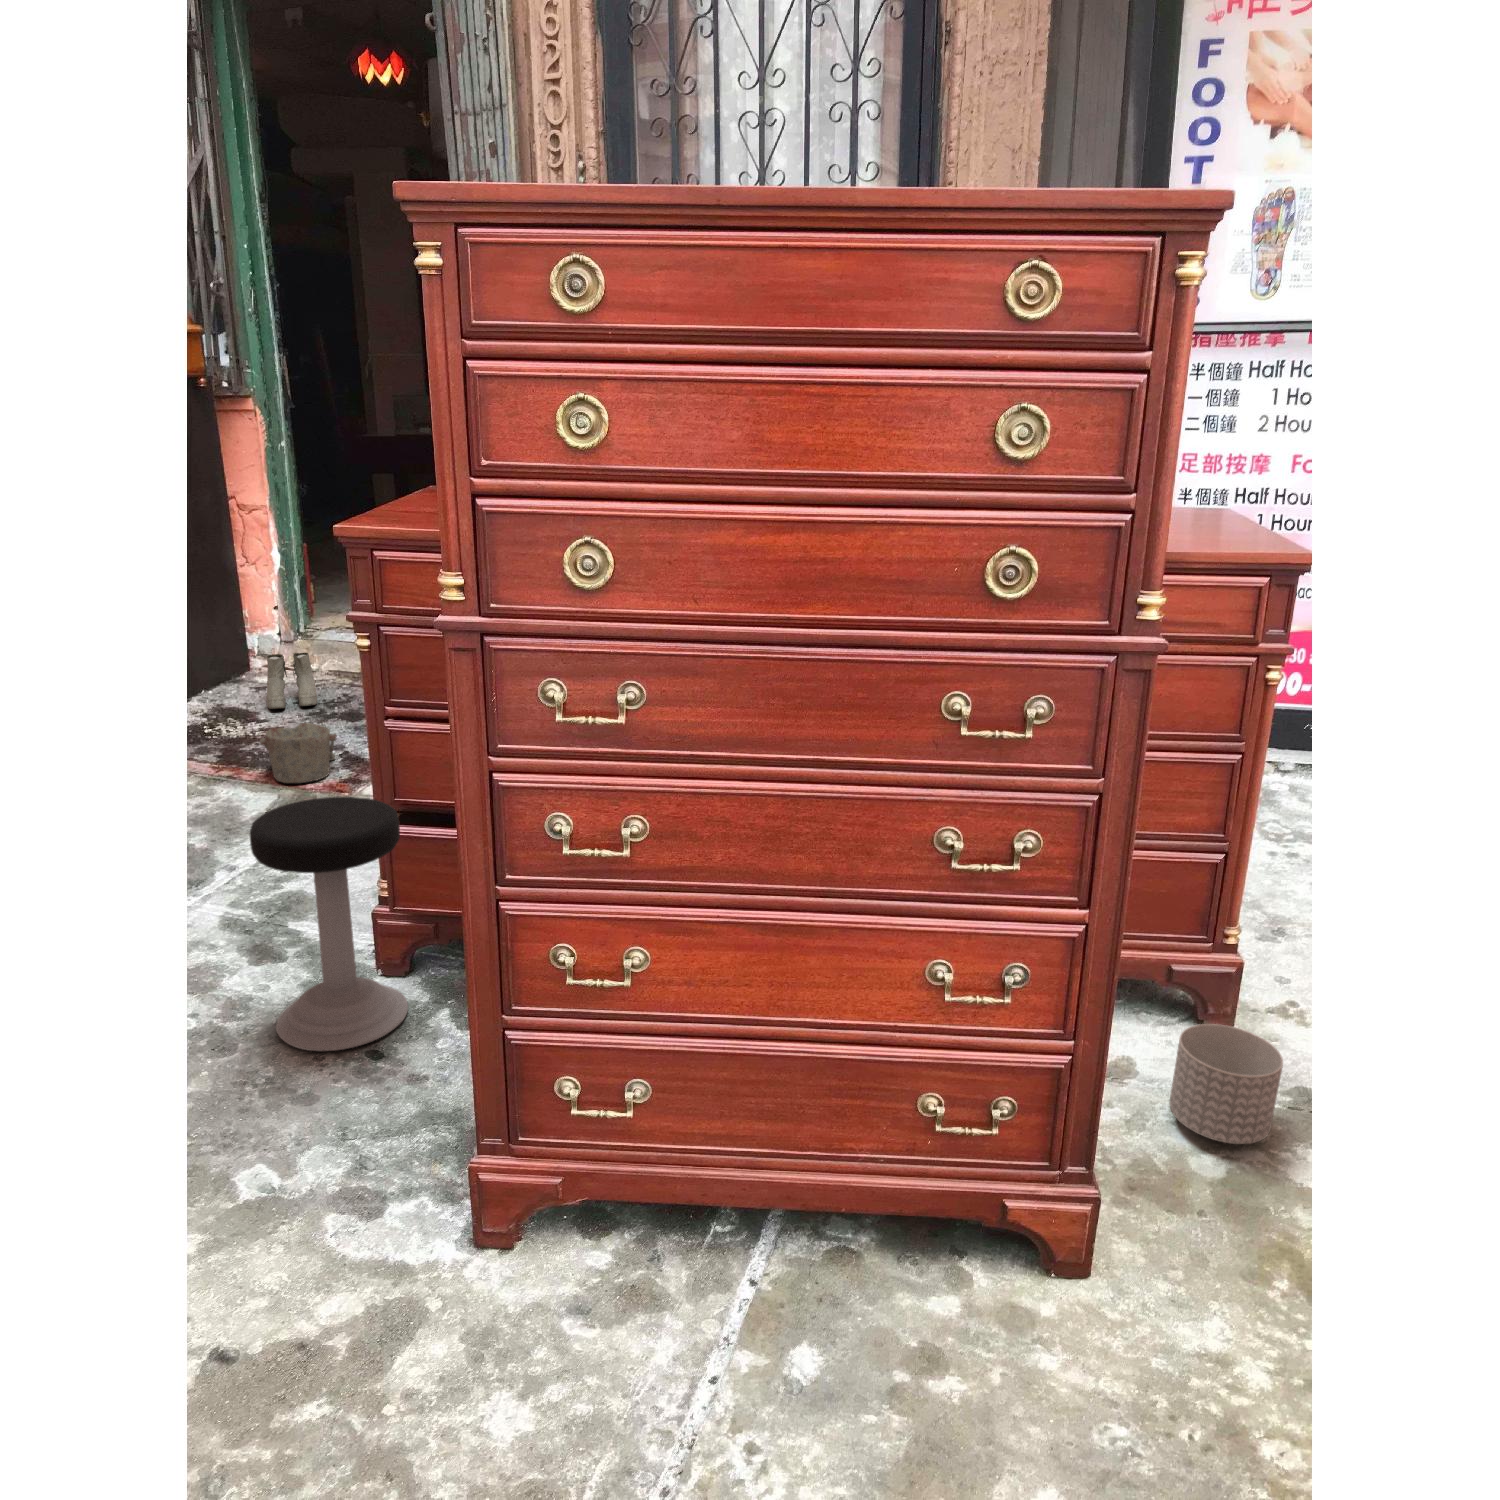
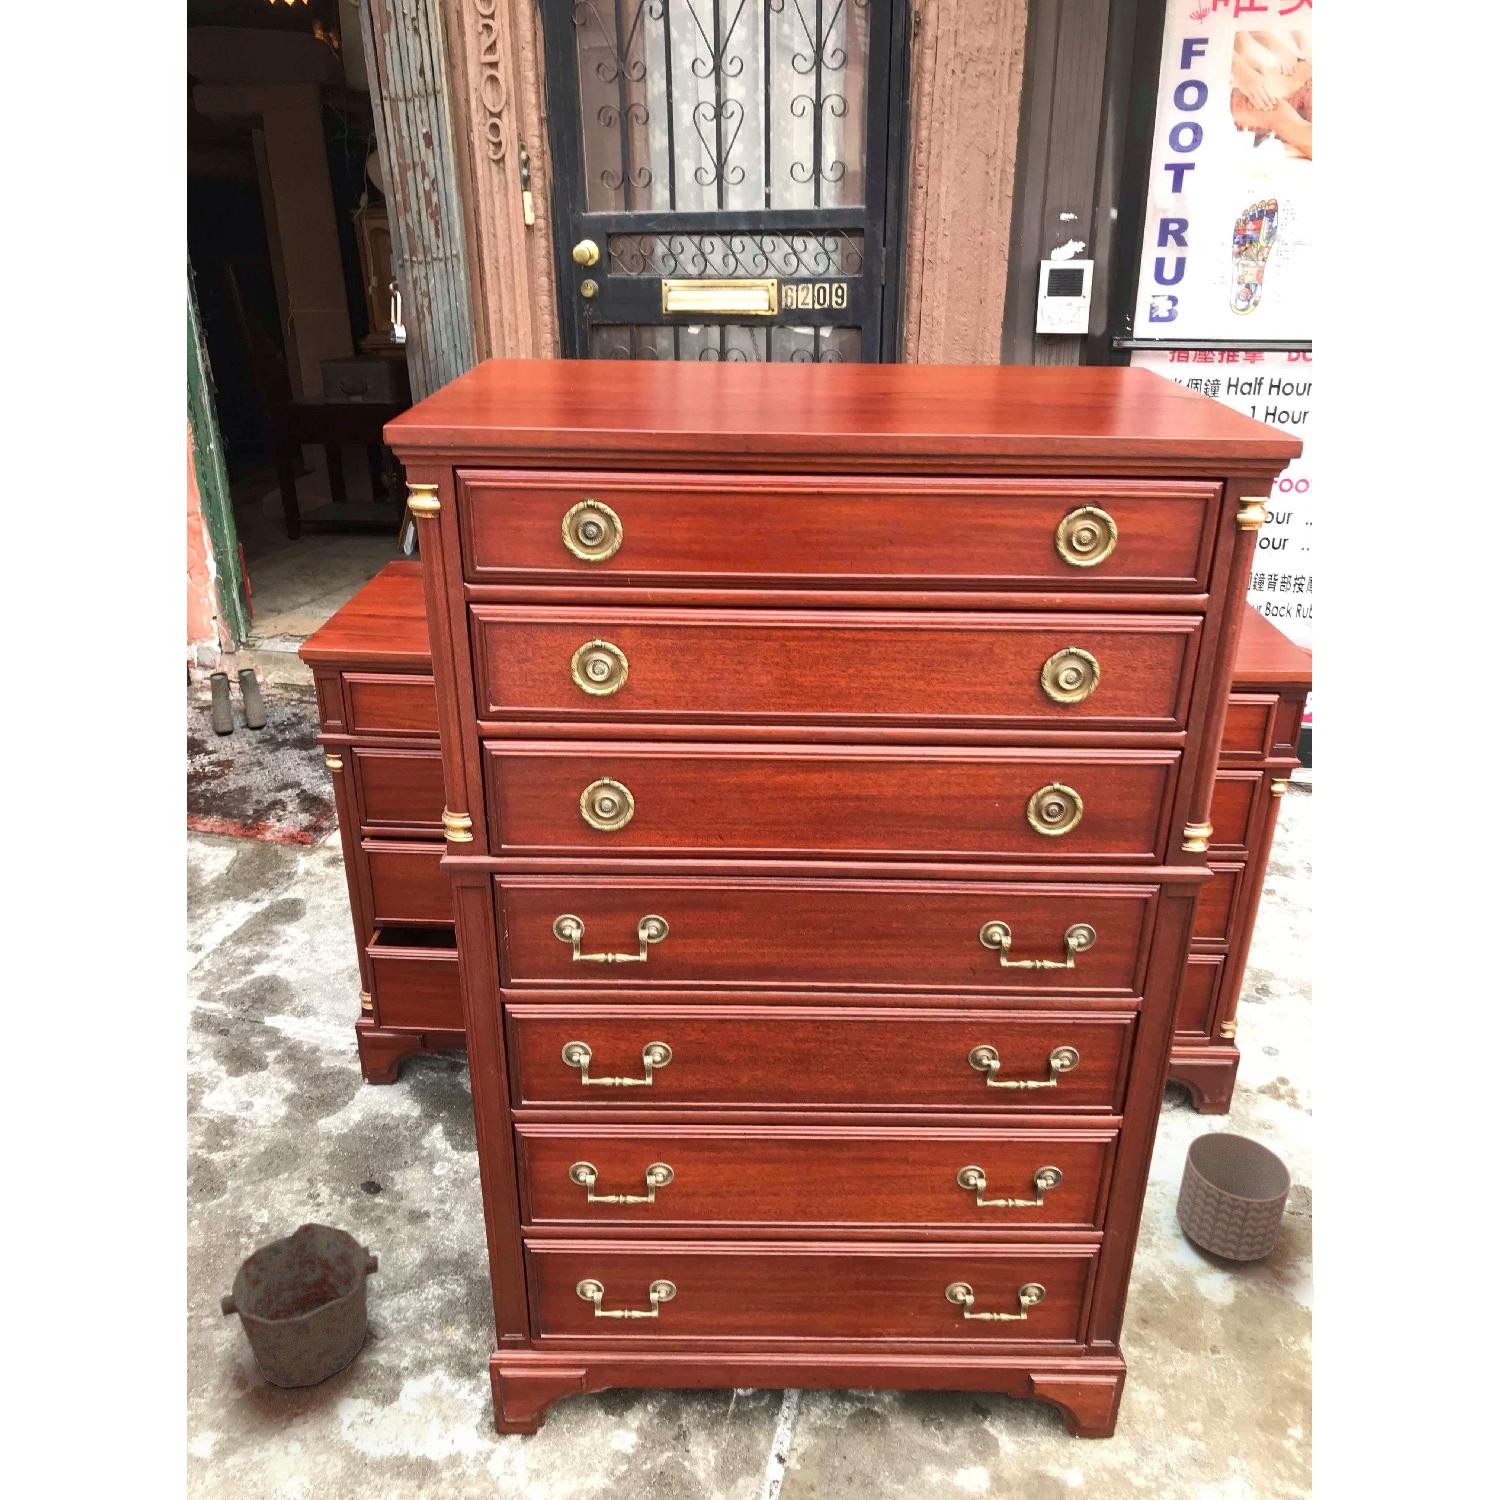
bucket: present [260,723,336,783] -> present [221,1223,379,1388]
stool: present [250,797,408,1051] -> none [224,919,400,1189]

